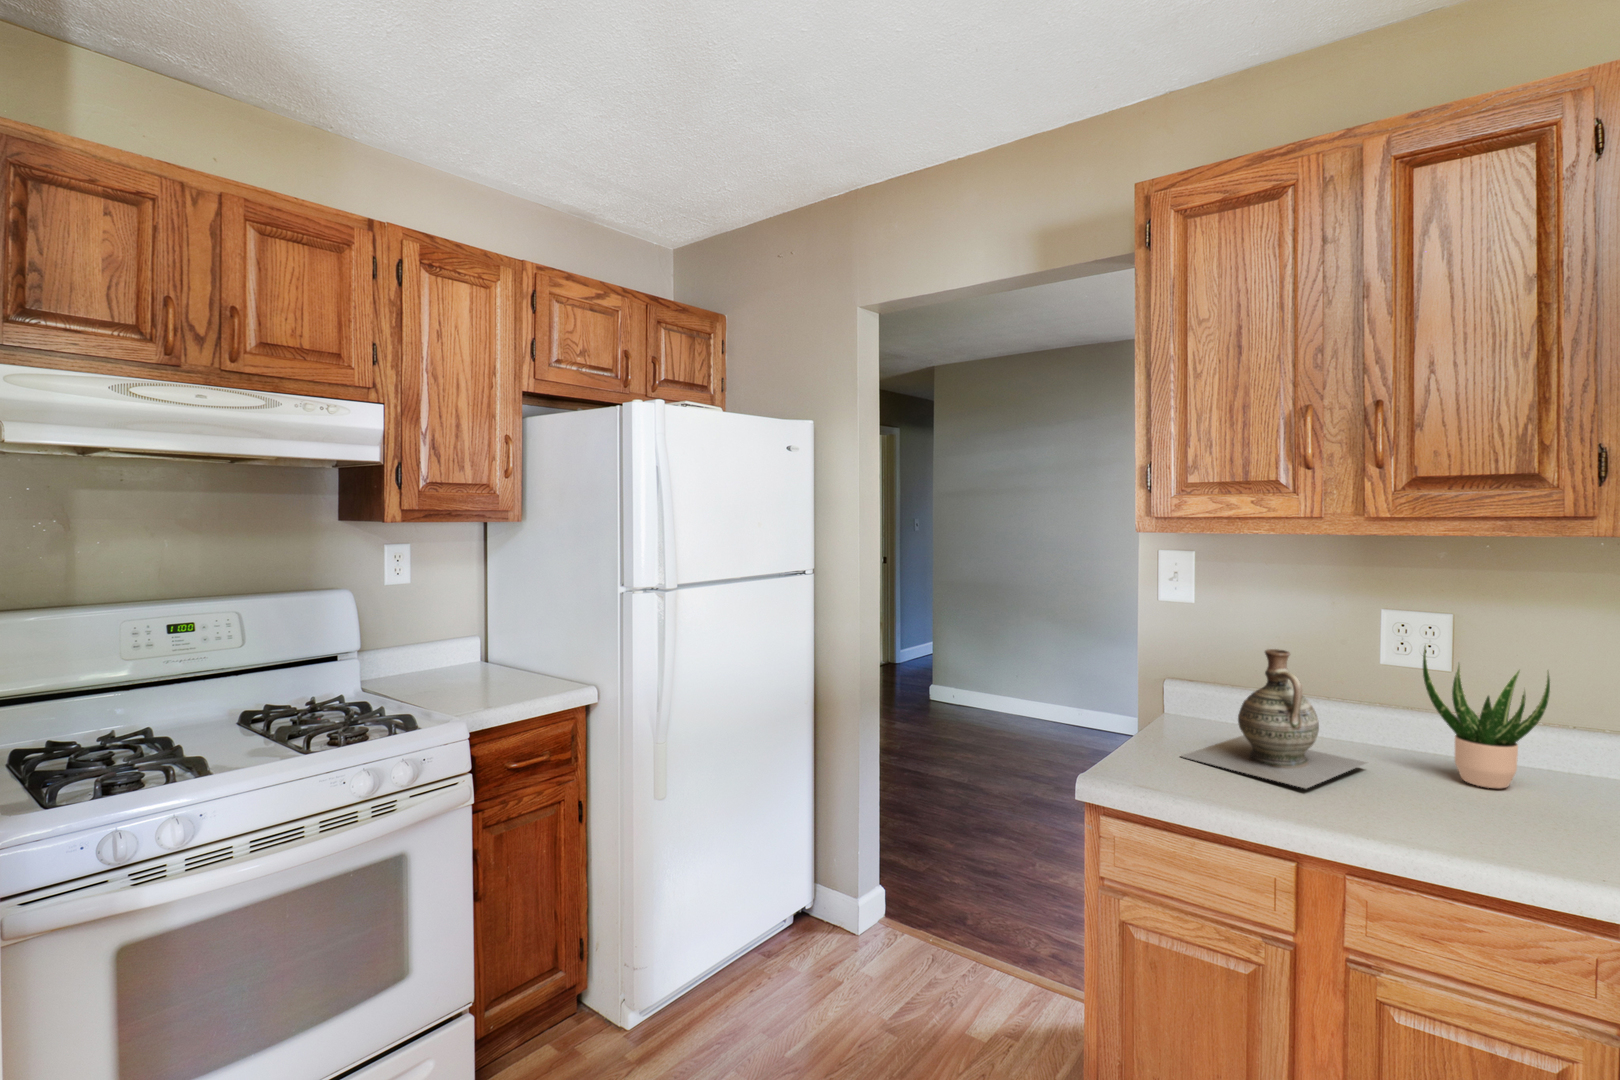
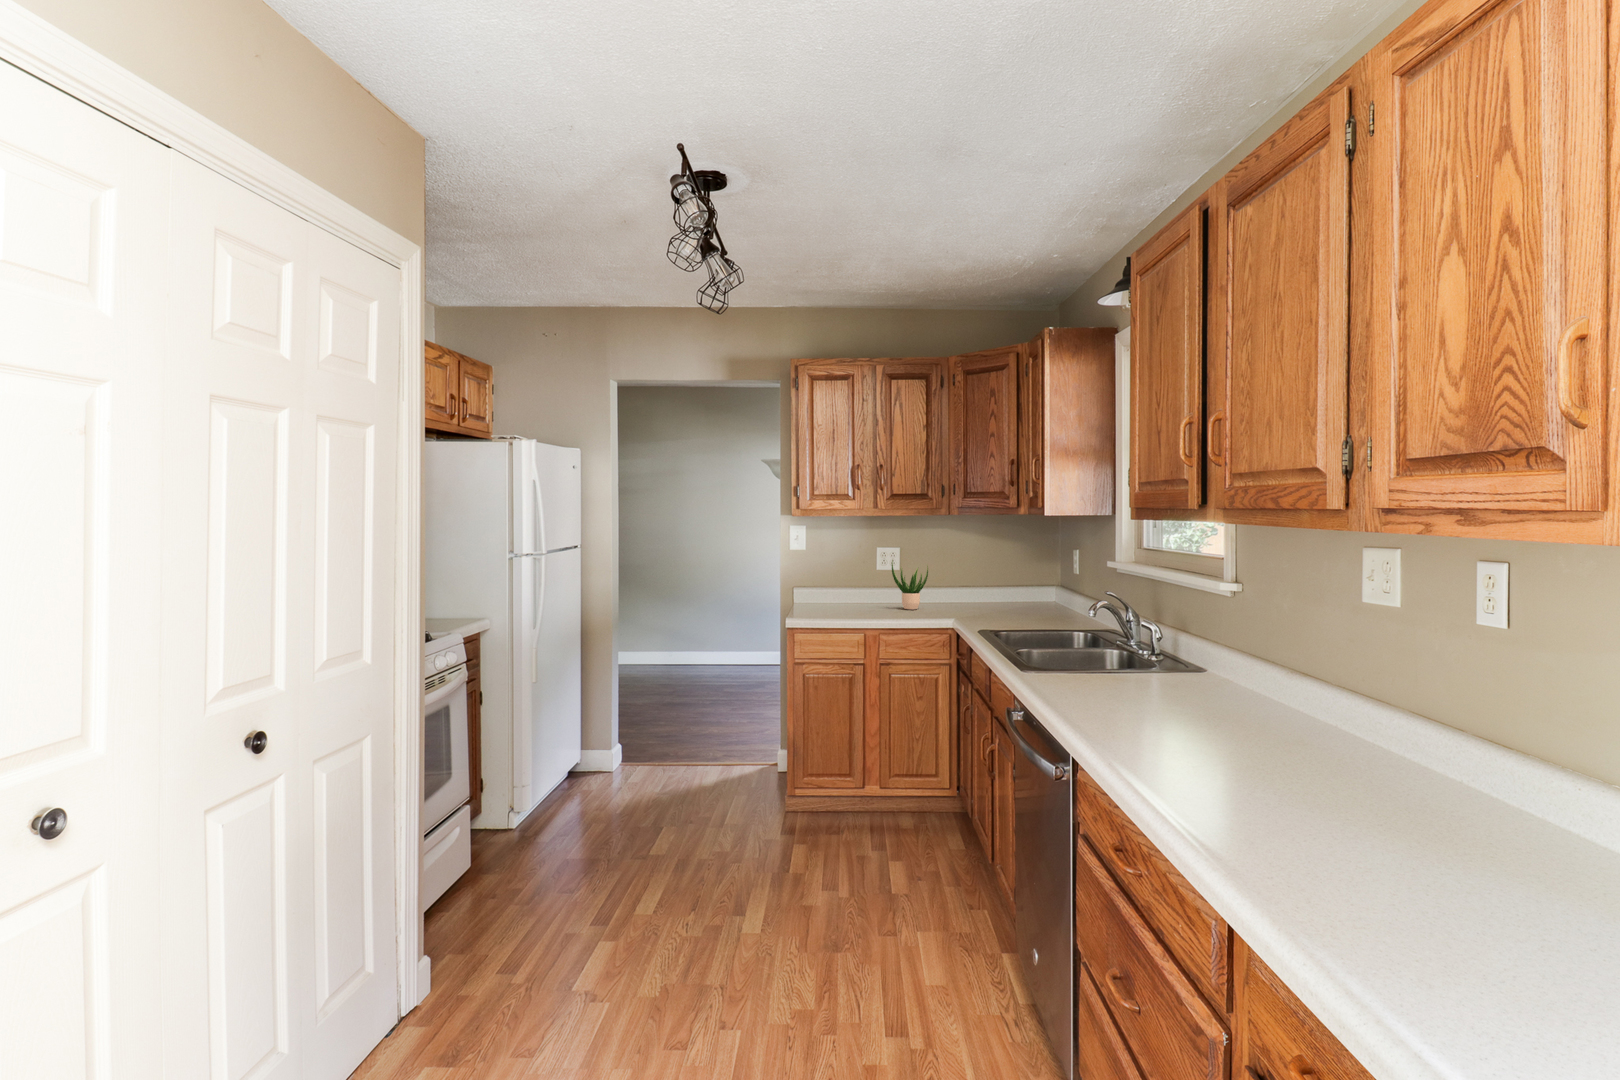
ceramic jug: present [1181,649,1367,788] -> none [814,564,877,613]

